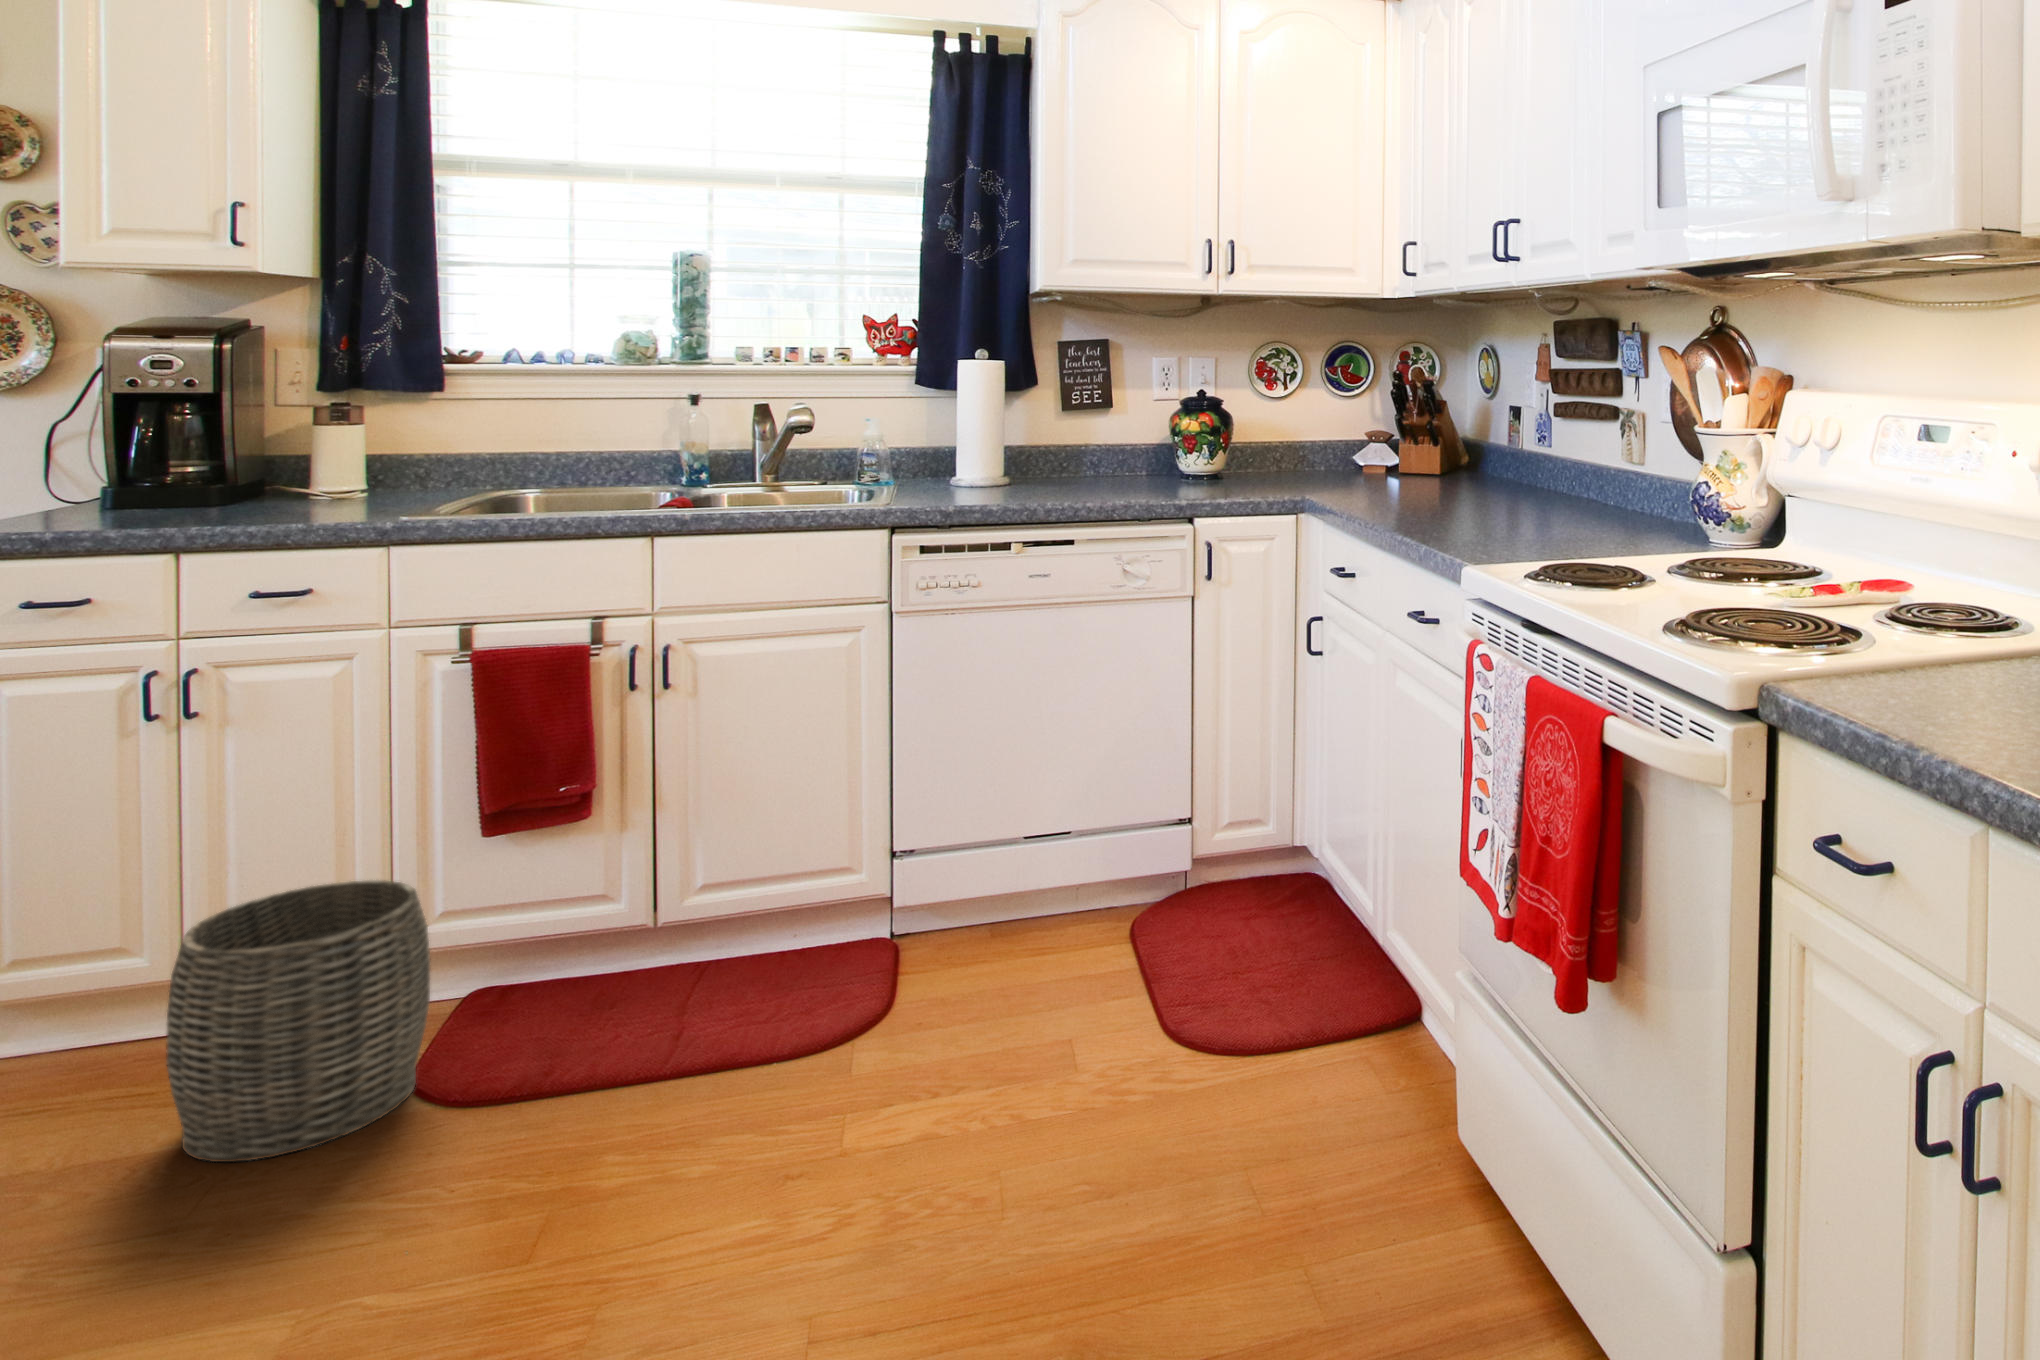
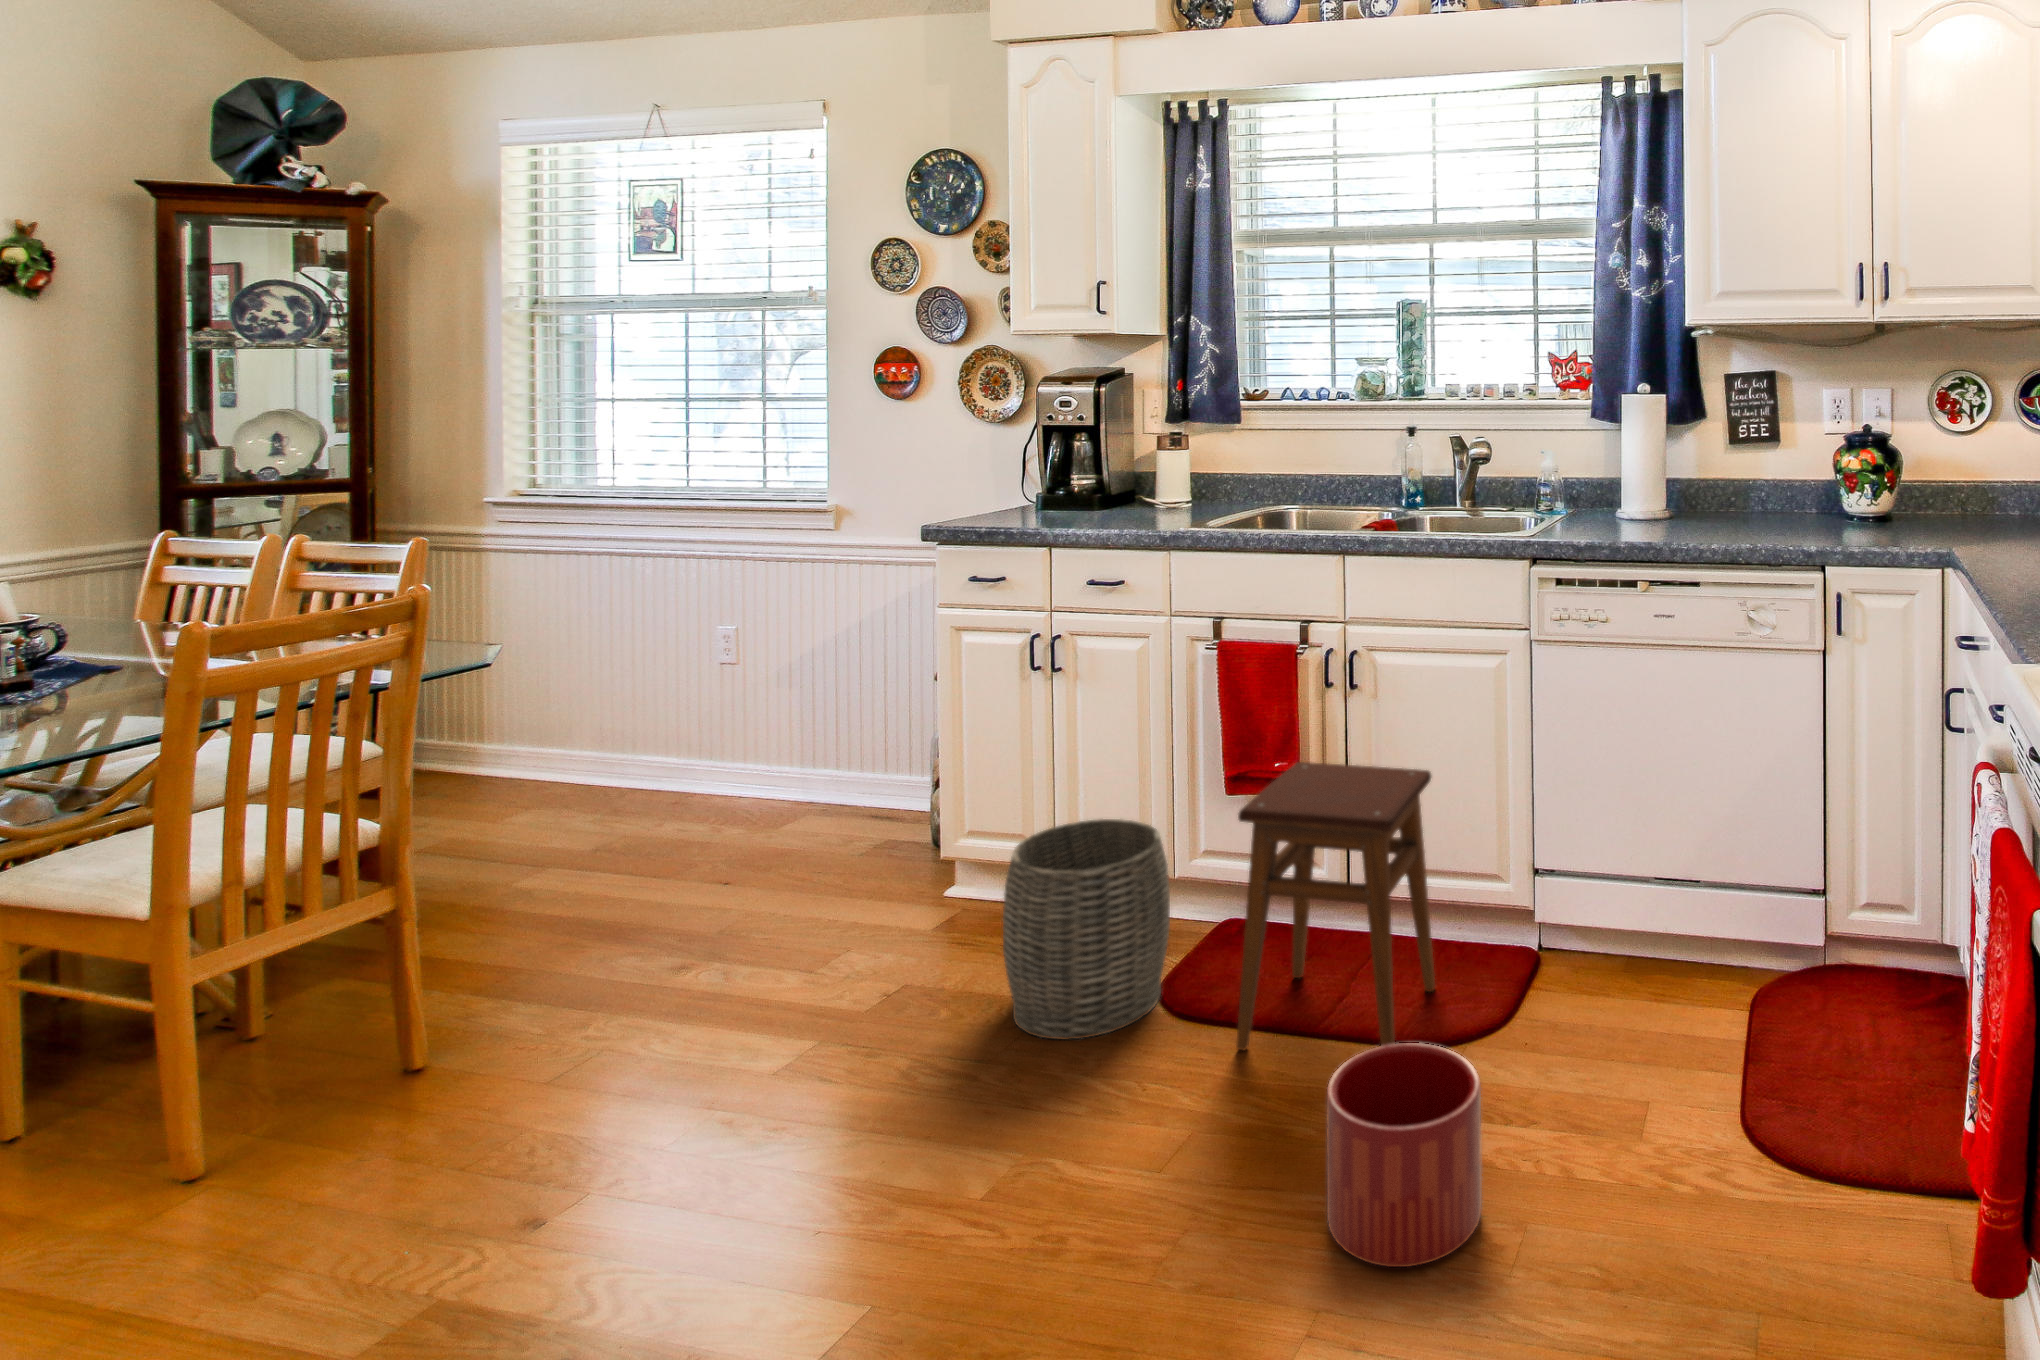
stool: none [559,758,785,1097] -> present [1236,762,1435,1050]
planter: none [757,999,927,1208] -> present [1327,1043,1482,1267]

